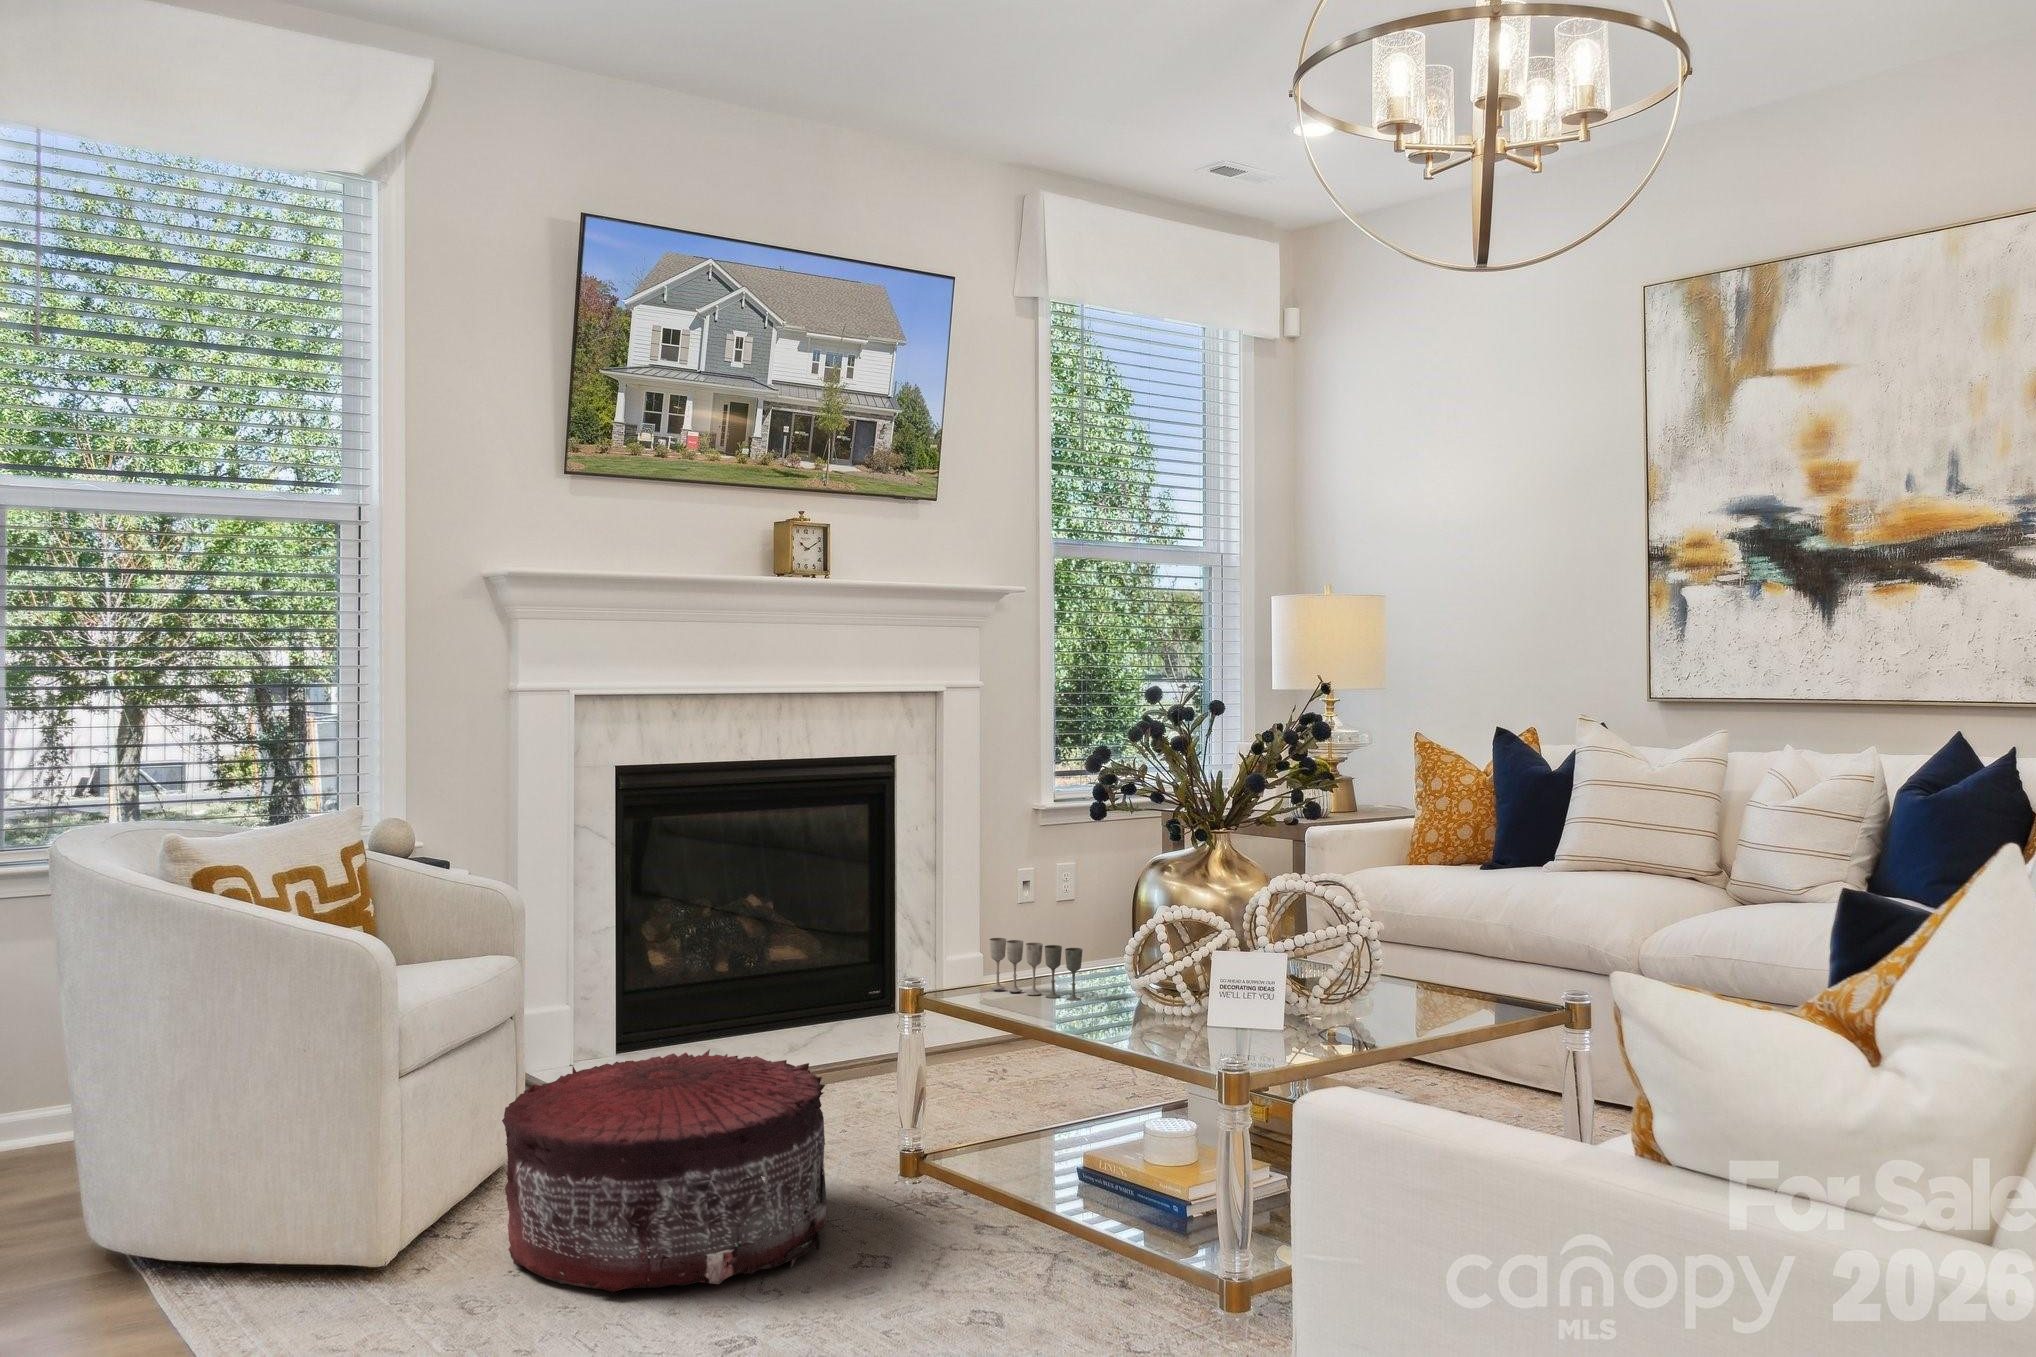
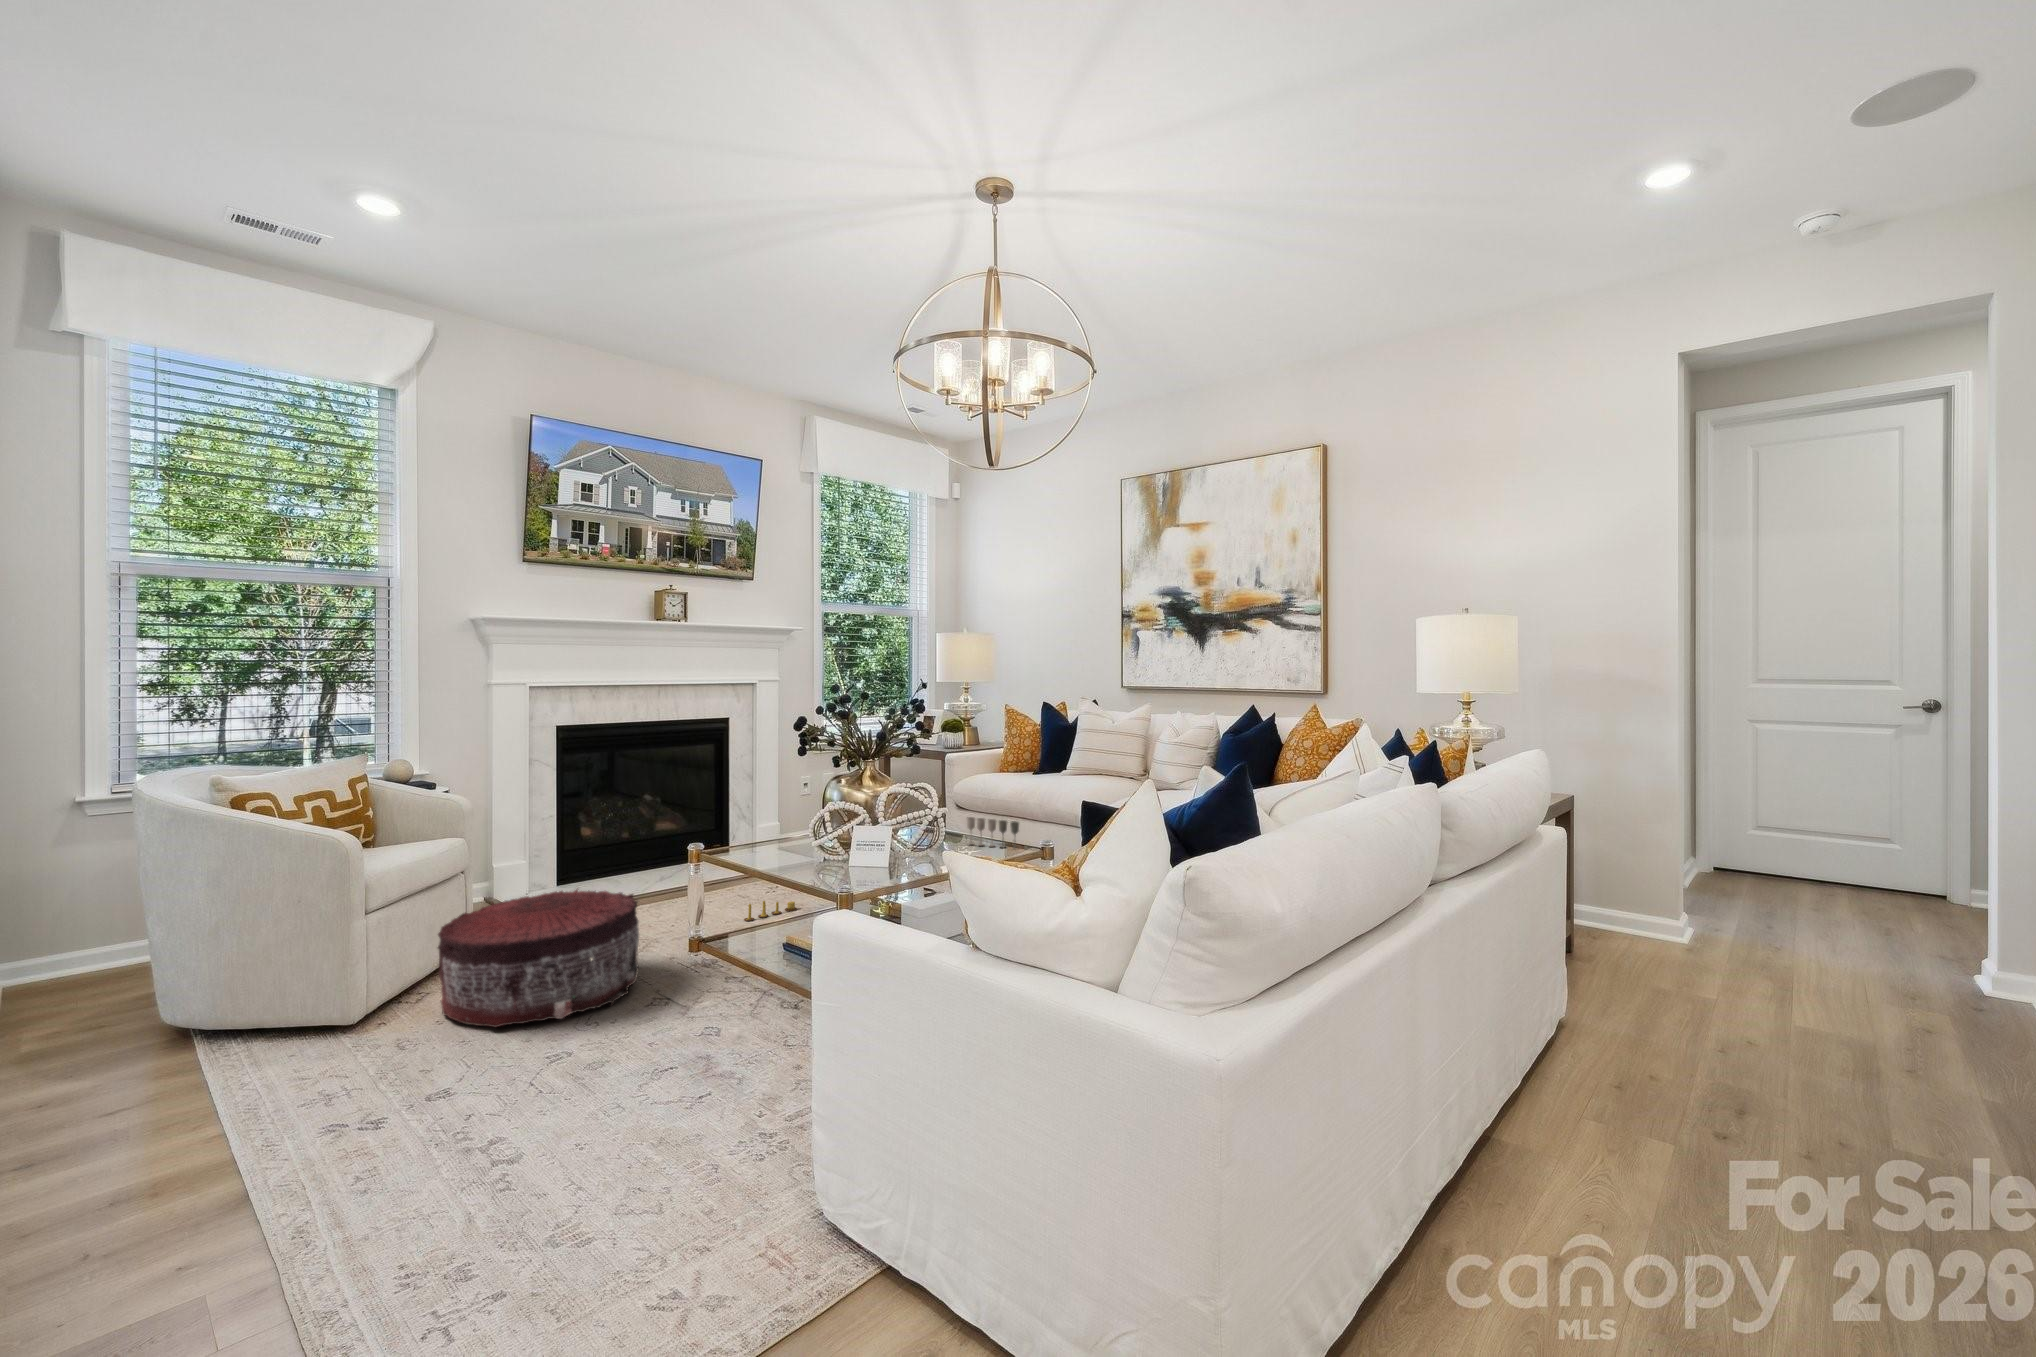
wine glass: present [989,938,1083,1001] -> present [967,817,1019,849]
candle: none [967,1085,1058,1124] -> present [744,901,797,921]

